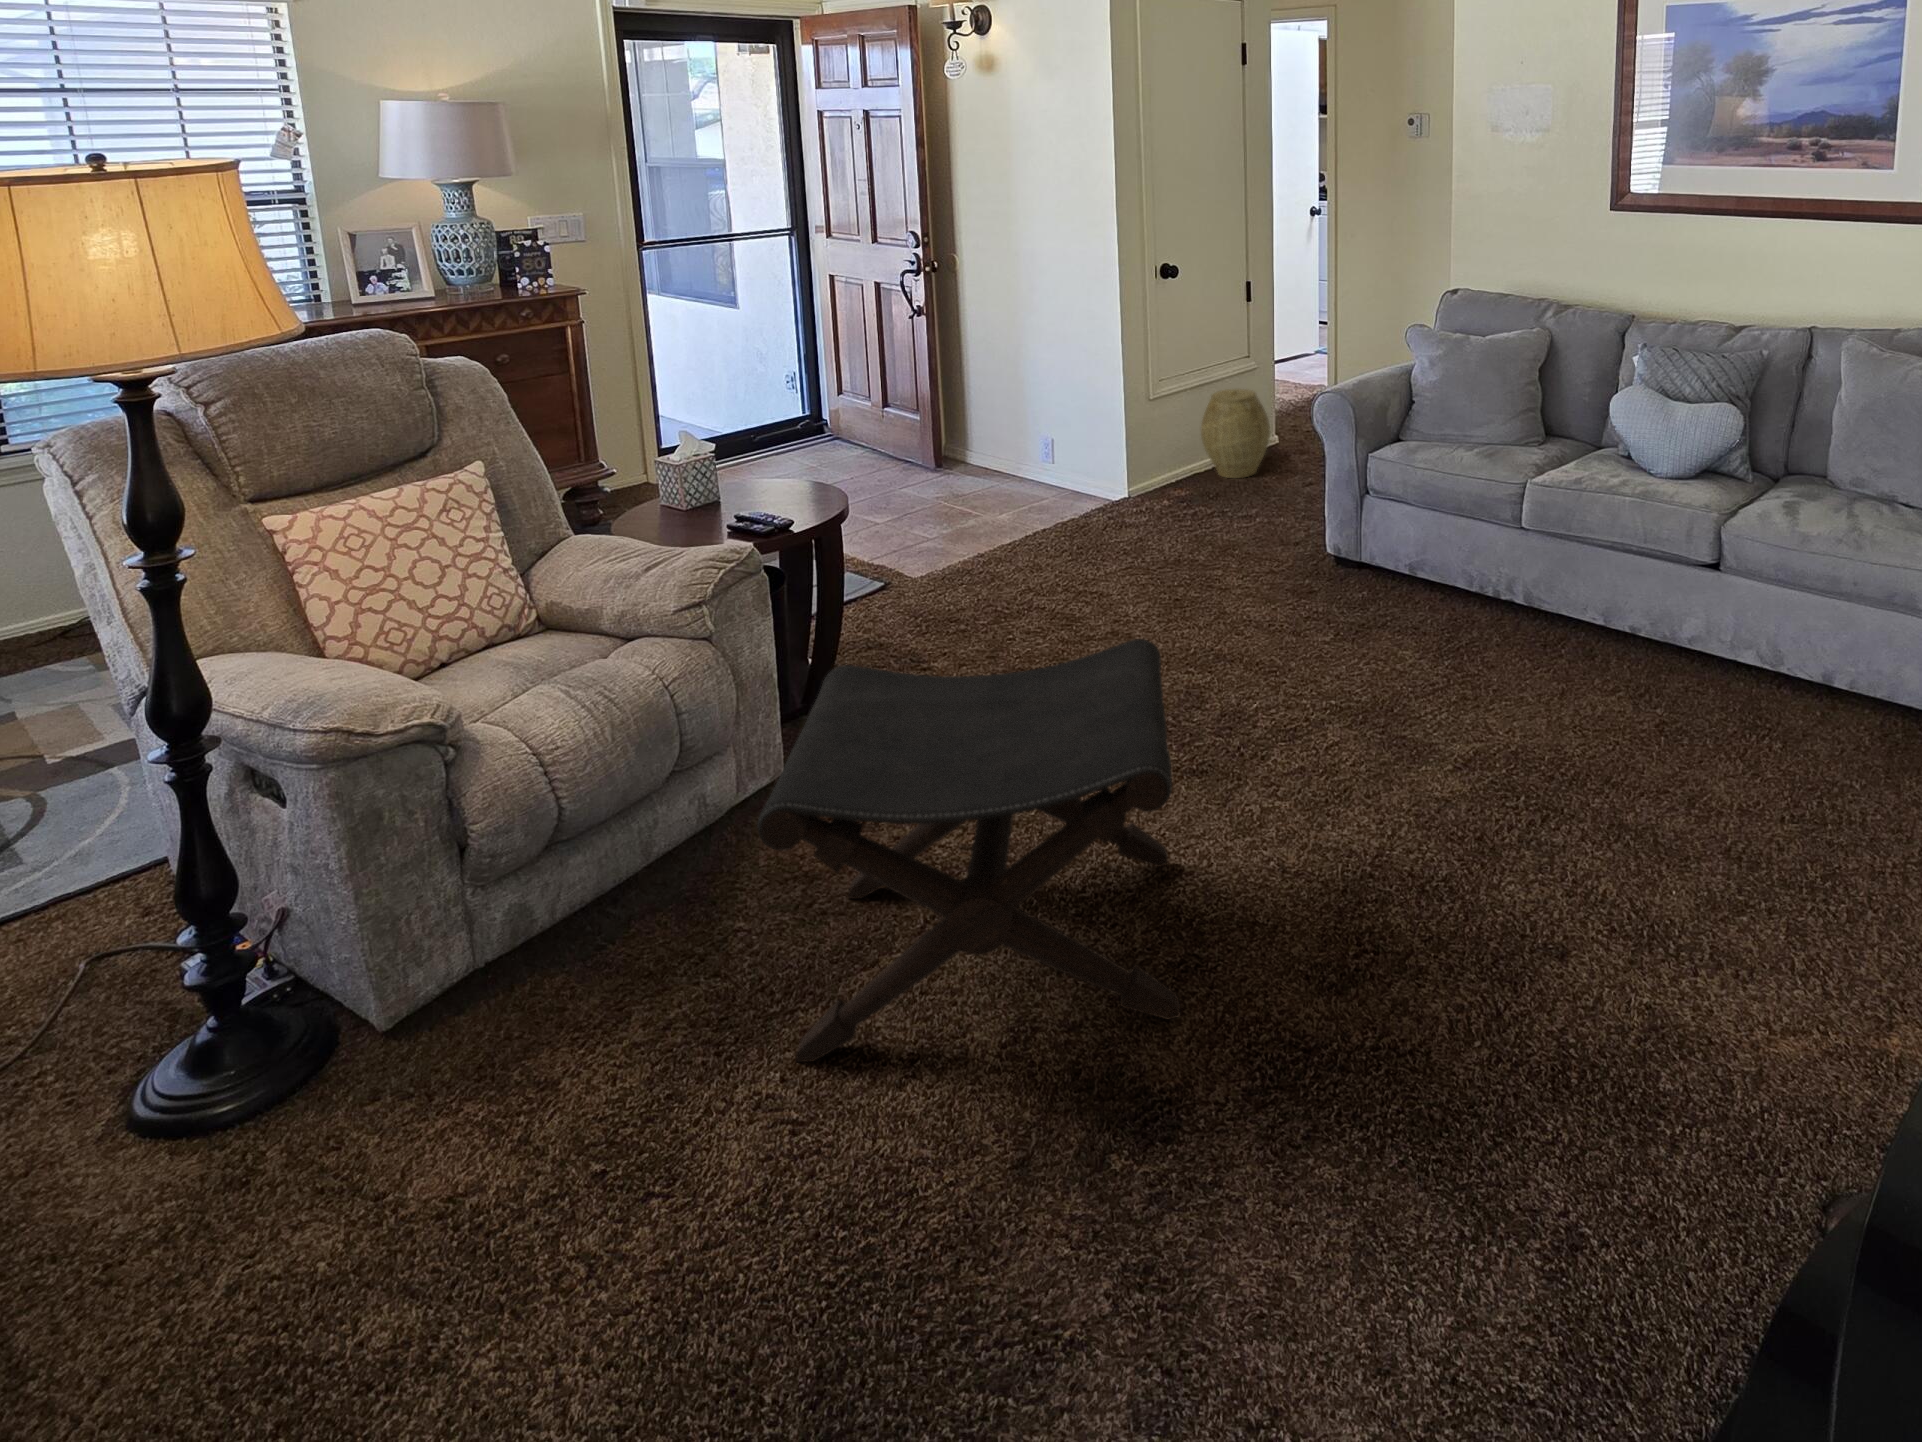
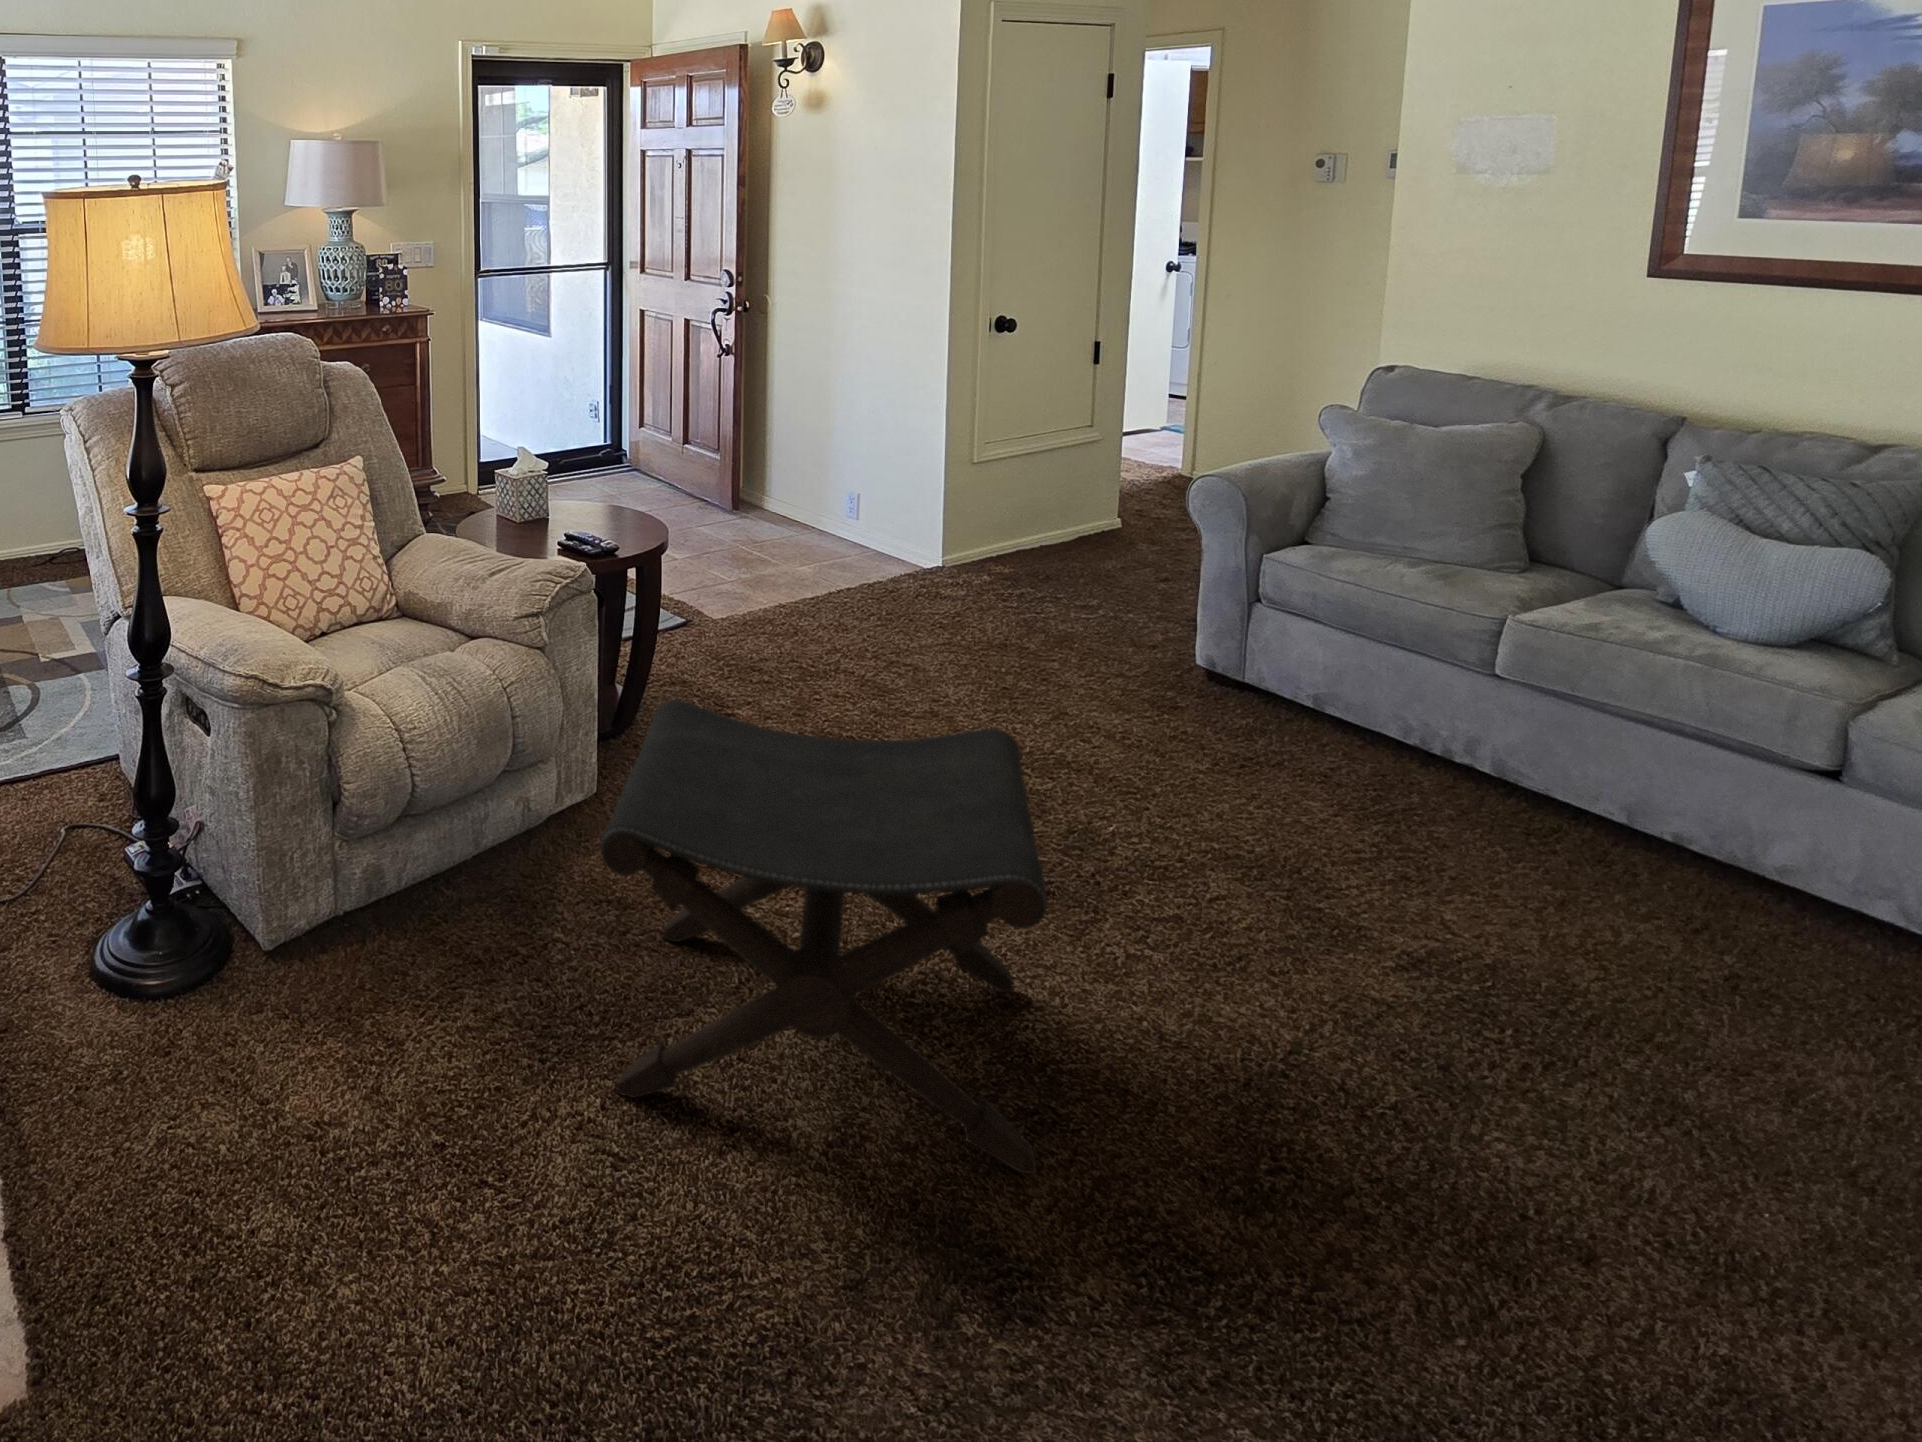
woven basket: present [1201,389,1270,478] -> none [1035,463,1122,565]

